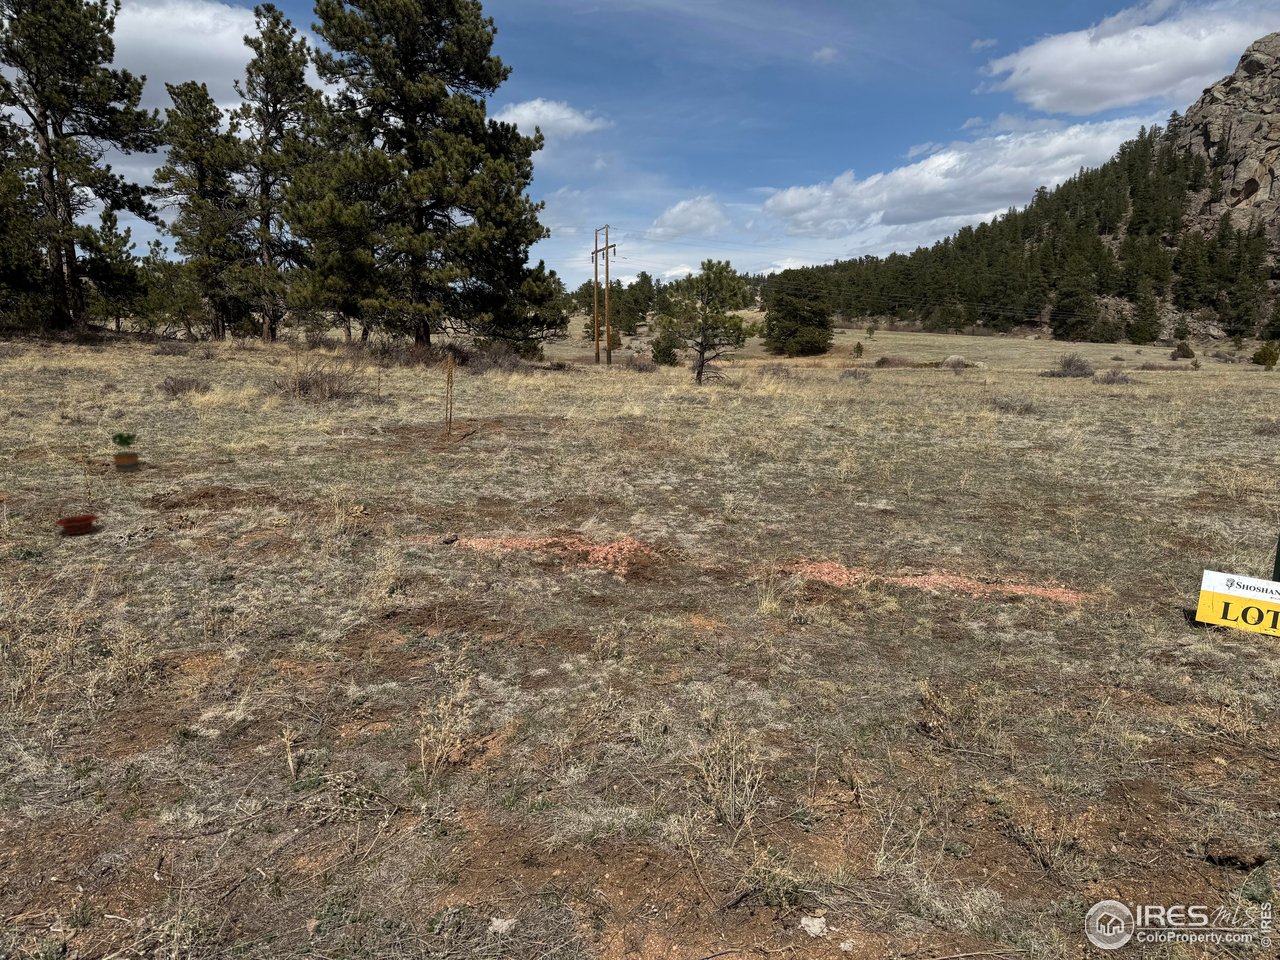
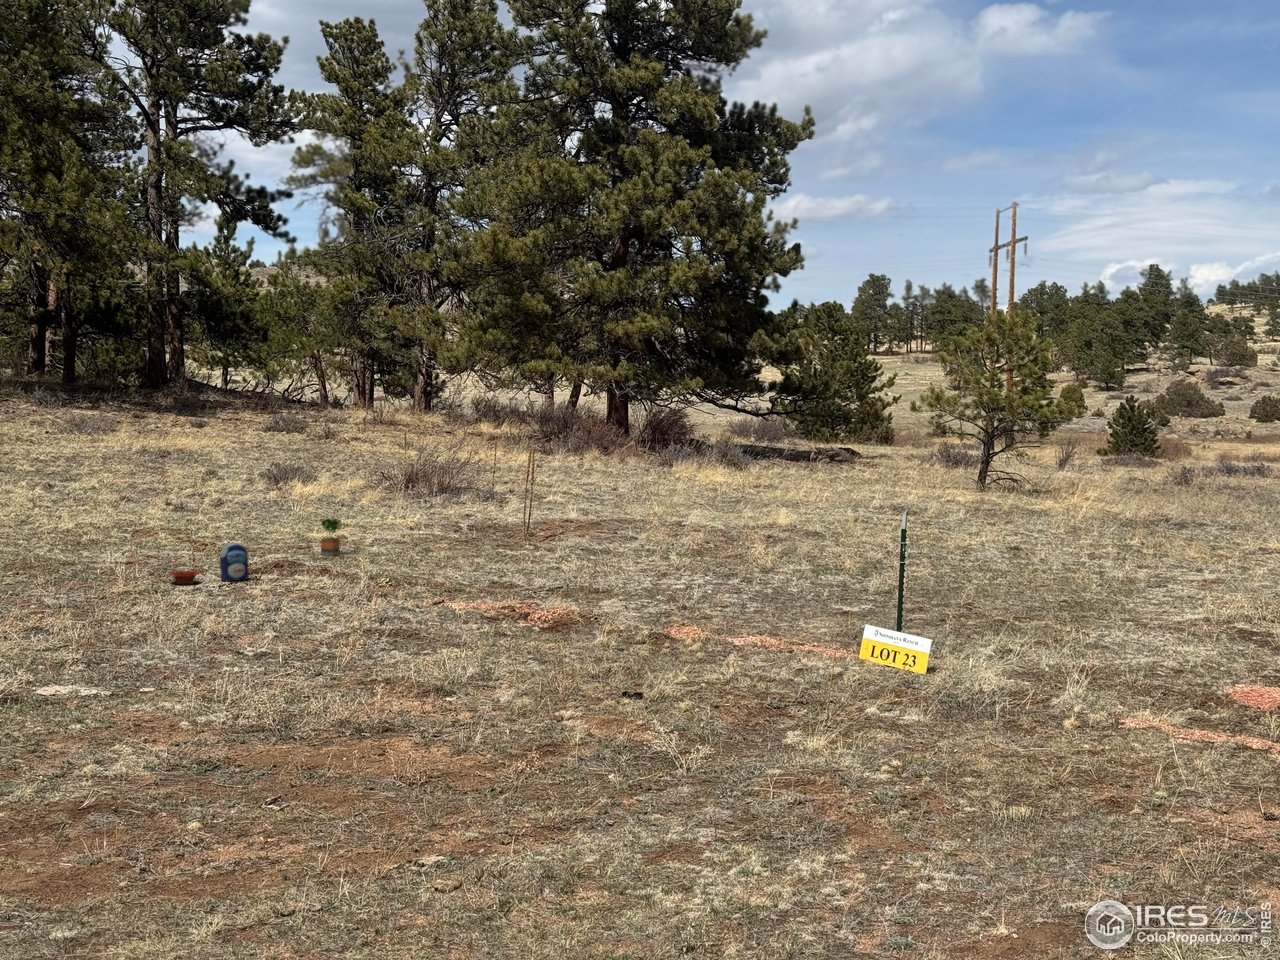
potted tree: present [112,433,140,472] -> present [321,518,344,556]
backpack: none [125,477,166,523] -> present [220,543,248,581]

